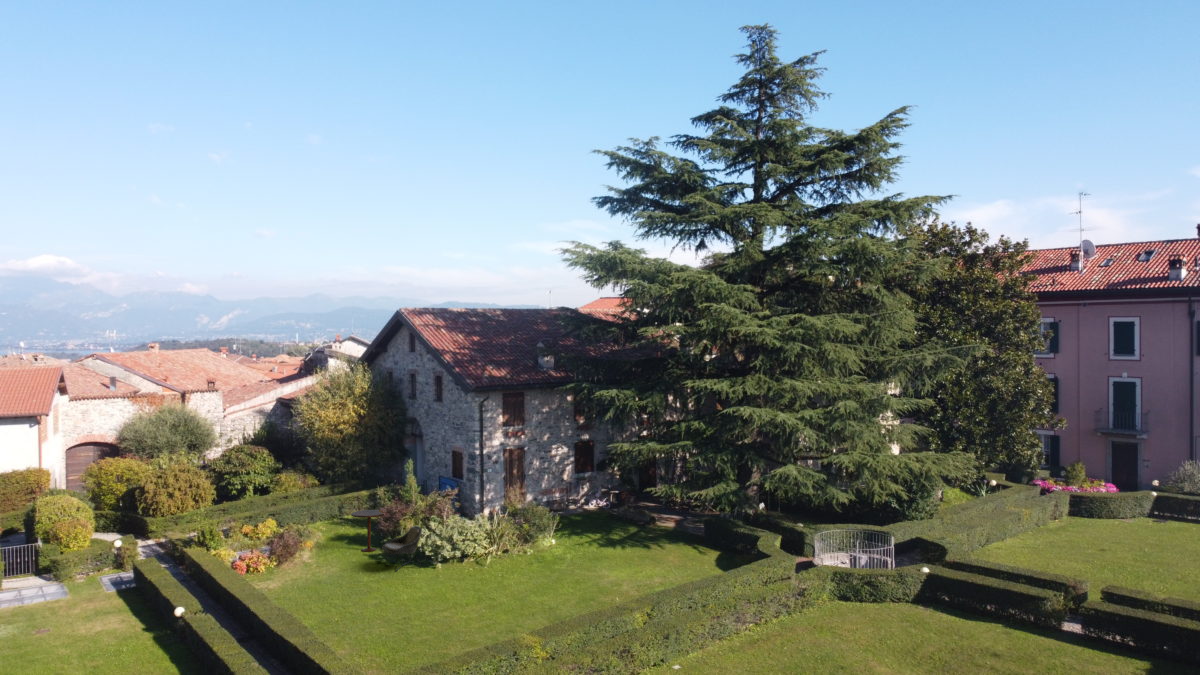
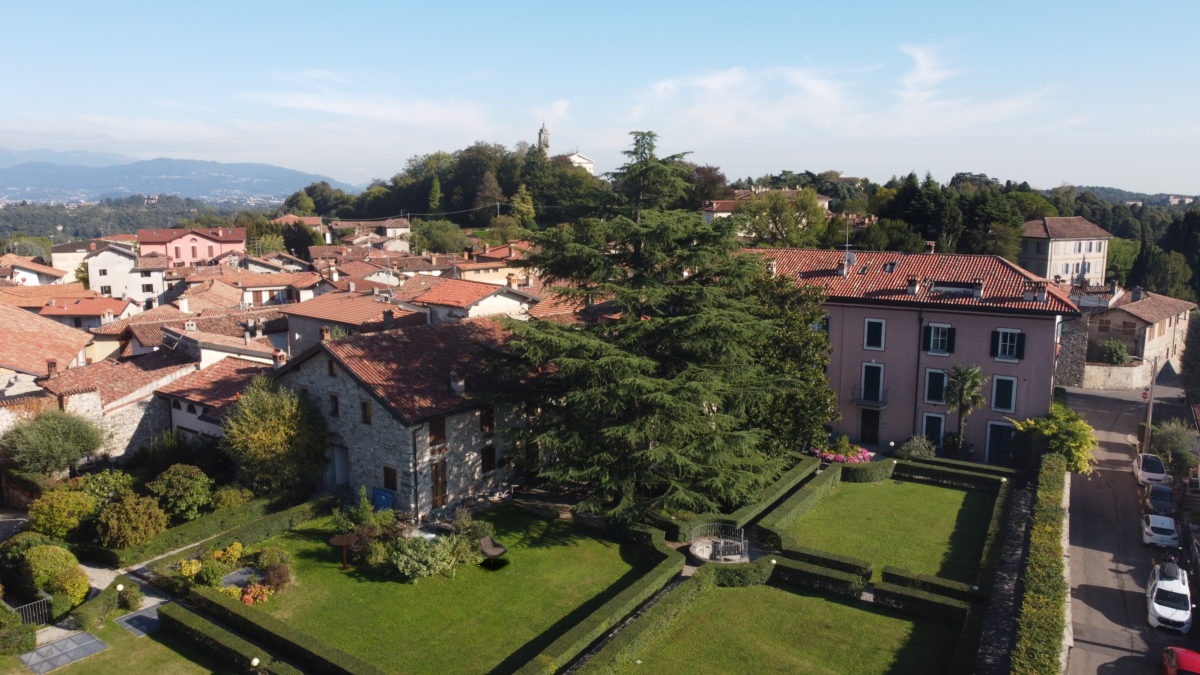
lounge chair: present [383,526,422,567] -> present [478,535,507,565]

